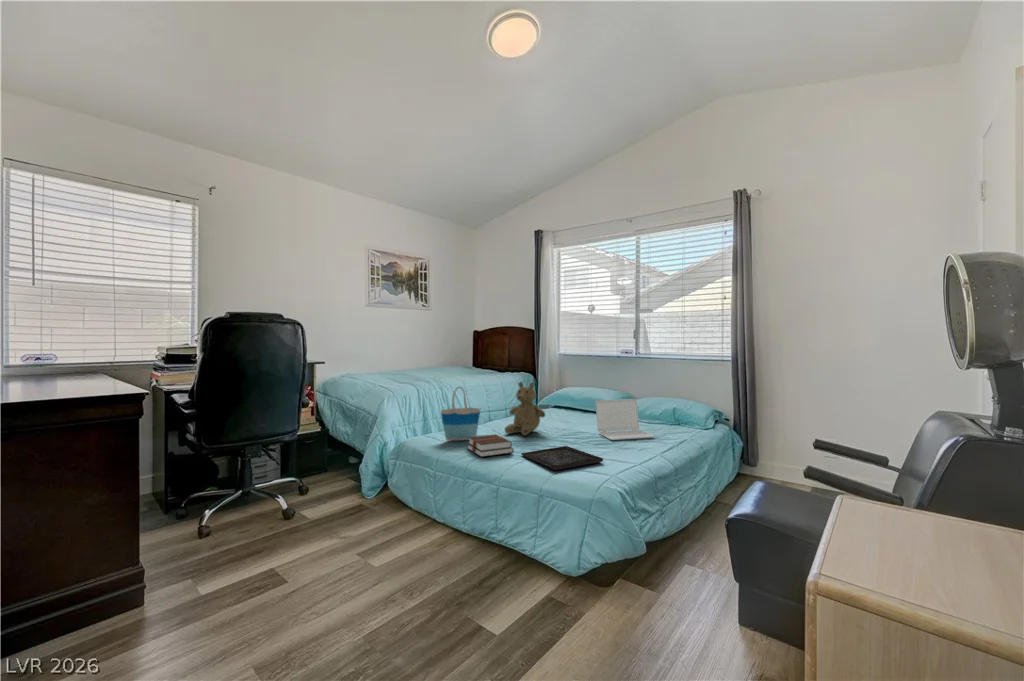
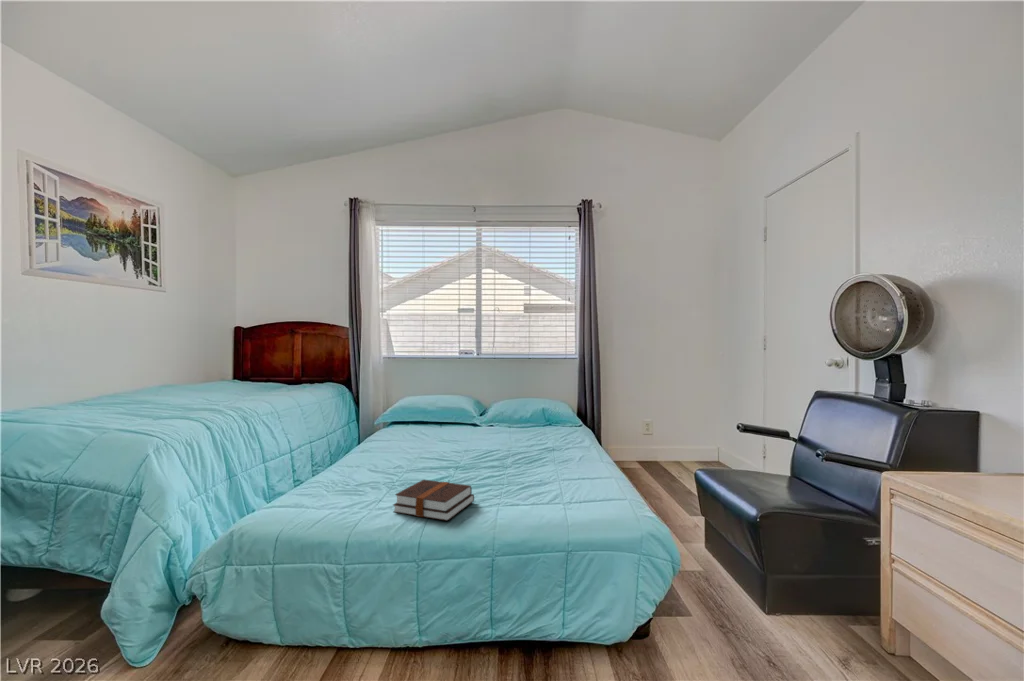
teddy bear: present [505,382,545,435] -> none [397,397,453,473]
tote bag: present [441,387,480,441] -> none [328,416,386,507]
laptop: present [596,399,654,440] -> none [502,404,567,455]
tray: present [521,446,603,470] -> none [488,474,589,512]

